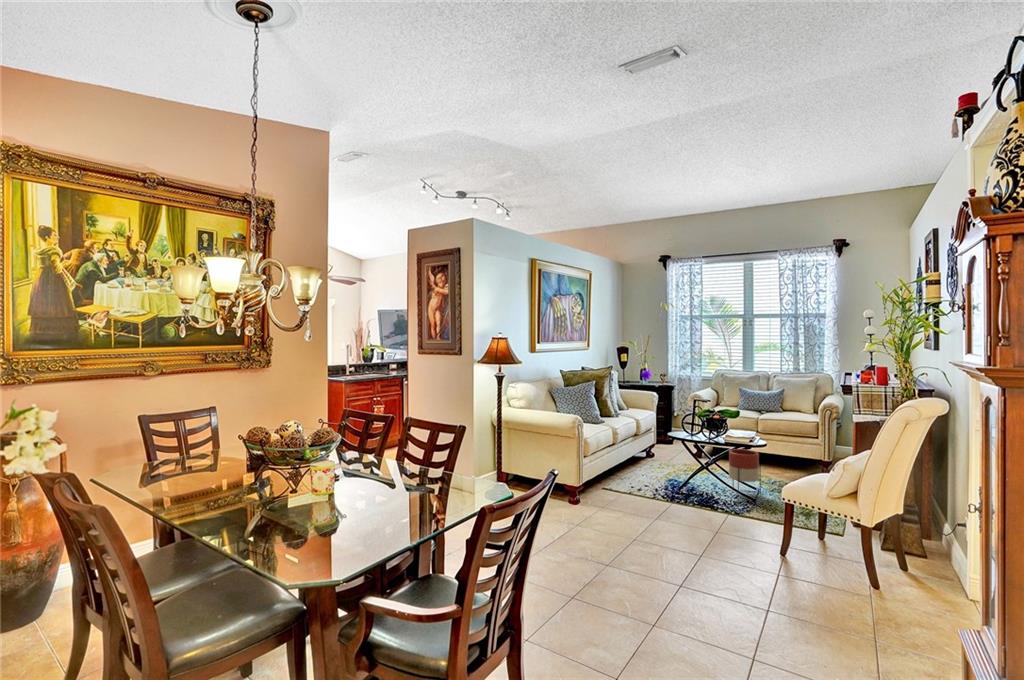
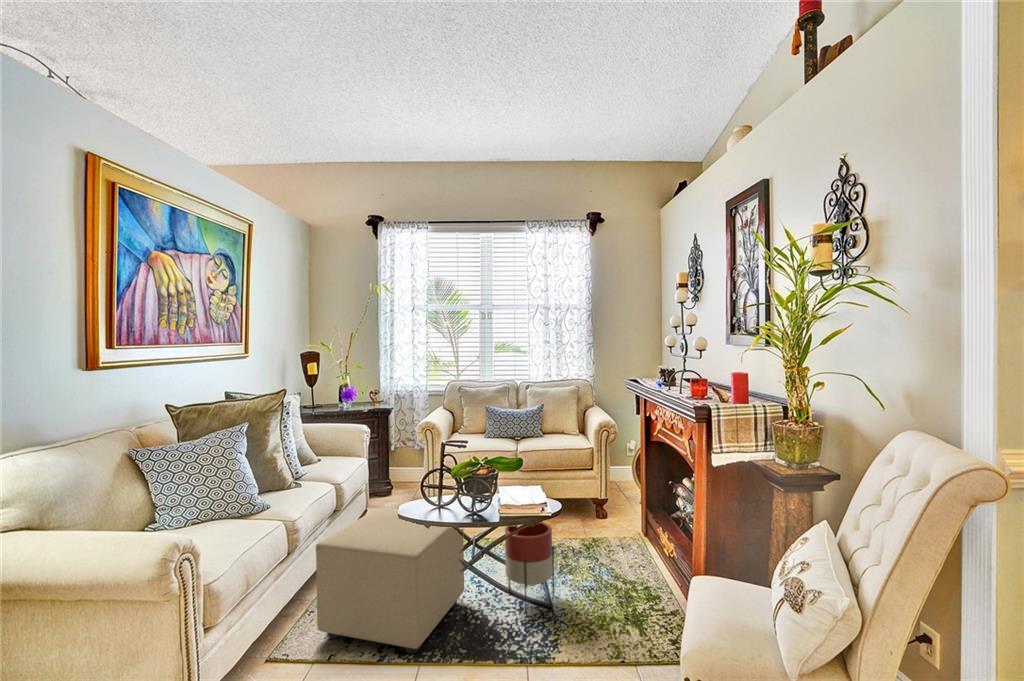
ottoman: none [627,433,705,496] -> present [316,508,464,653]

